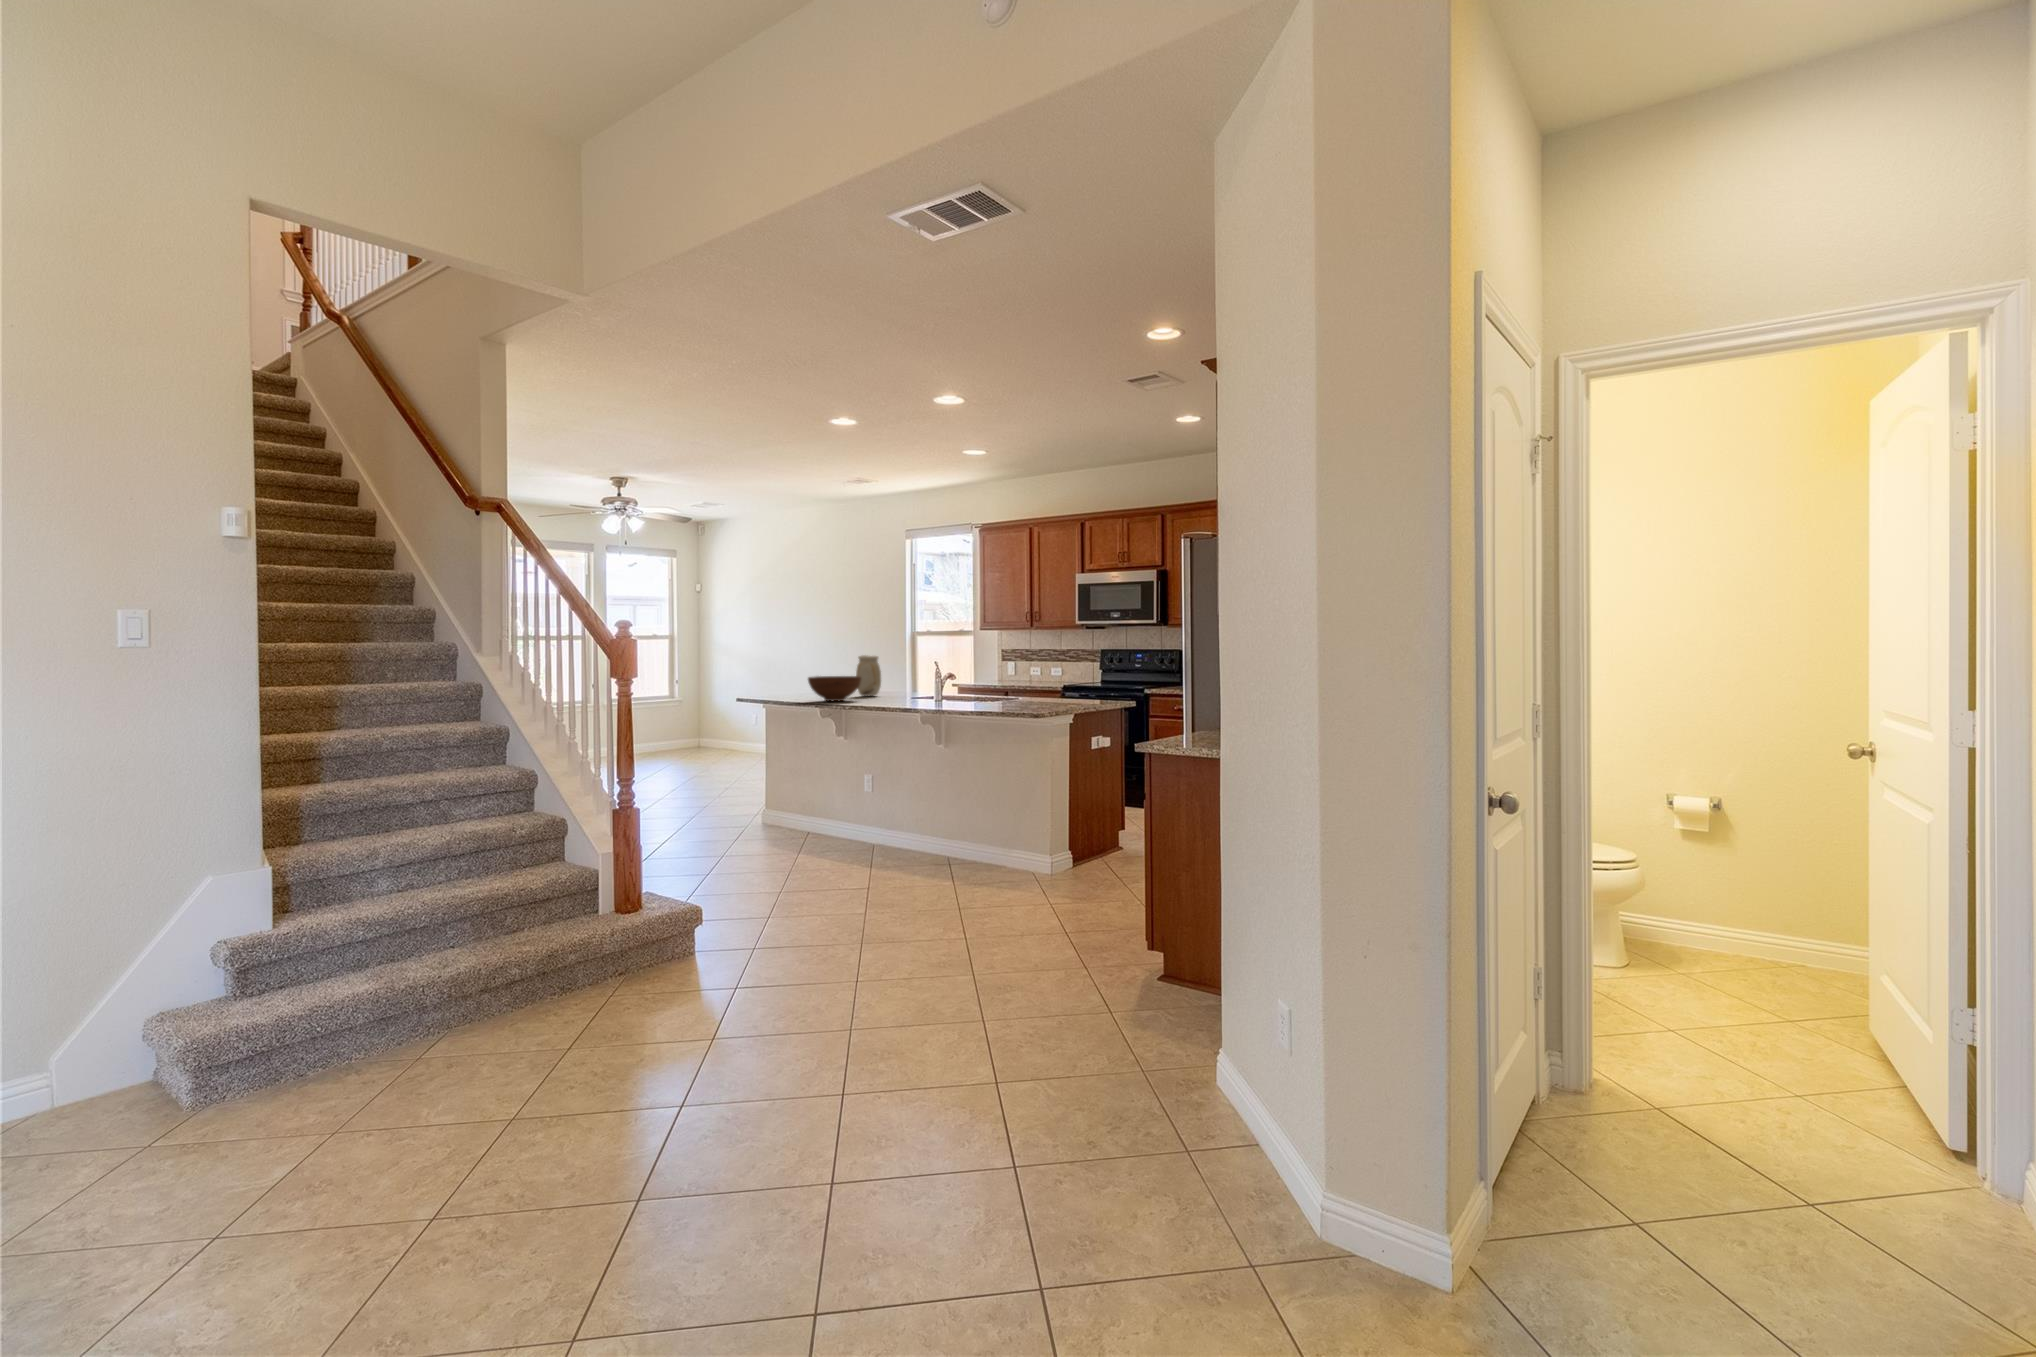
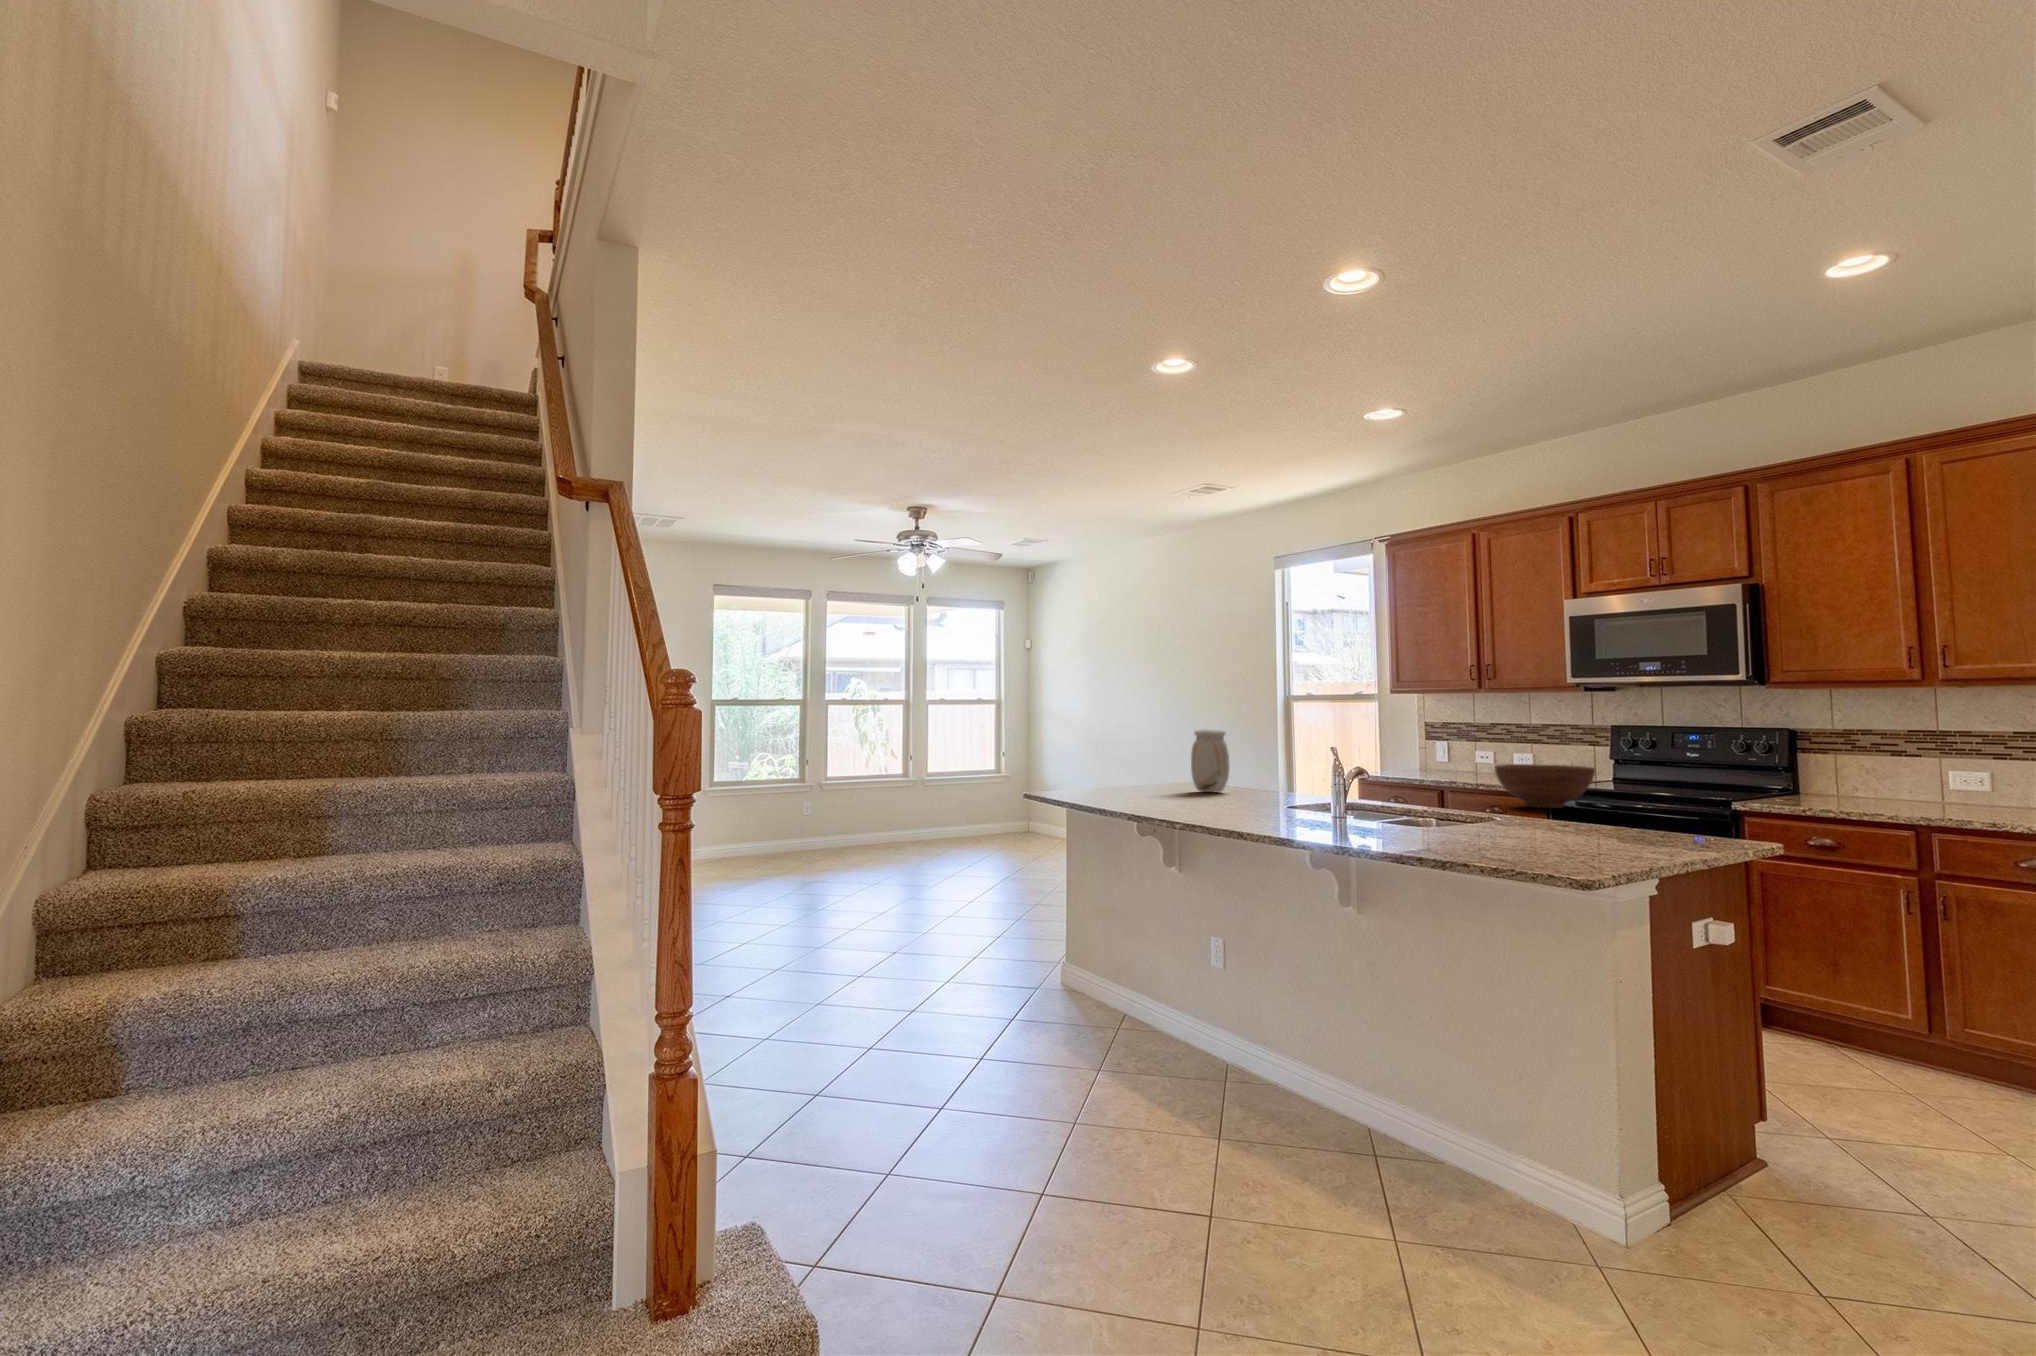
fruit bowl: present [808,676,861,701] -> present [1495,764,1595,808]

